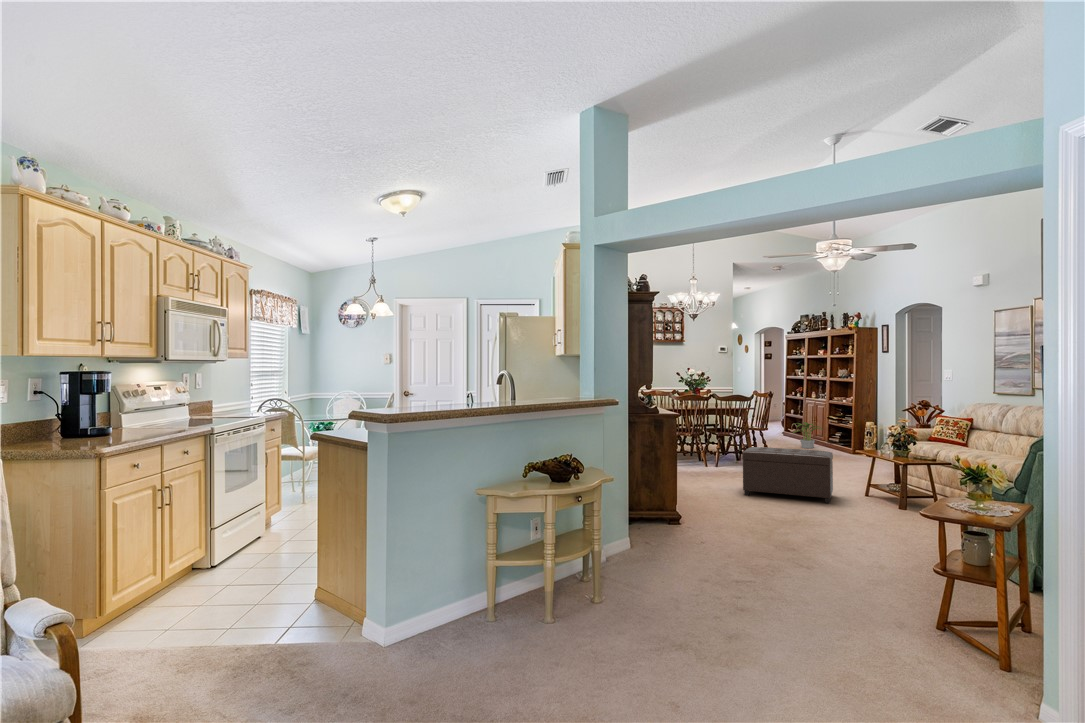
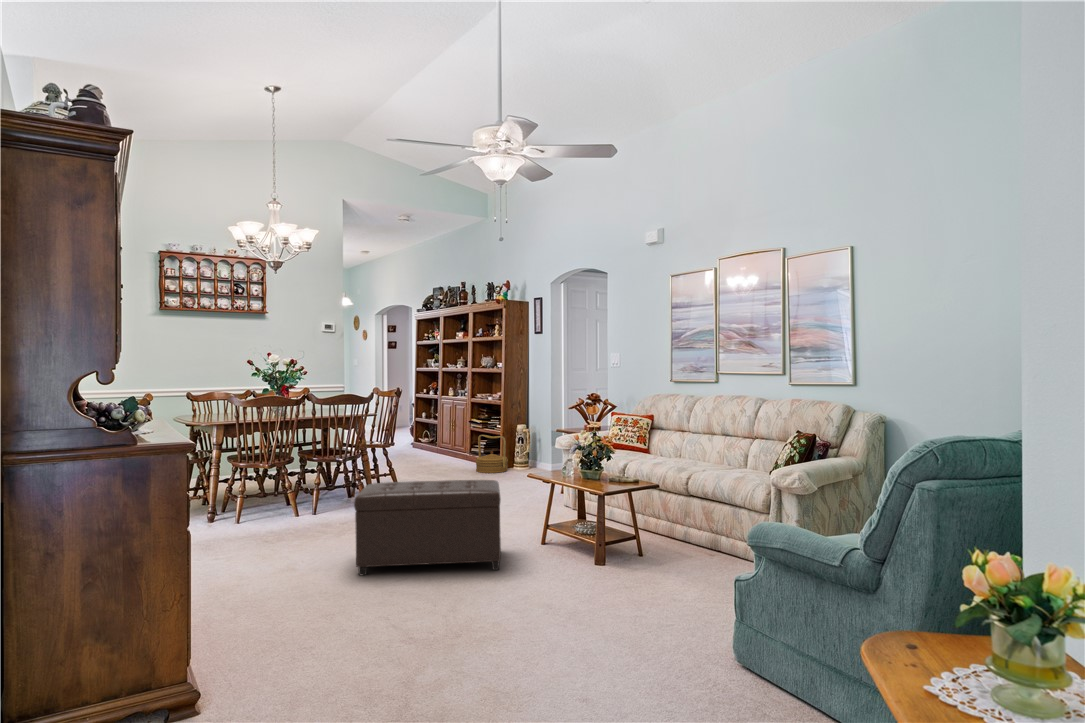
potted plant: present [793,422,822,448] -> none [426,429,465,465]
woven basket: none [830,428,858,456] -> present [476,435,508,473]

